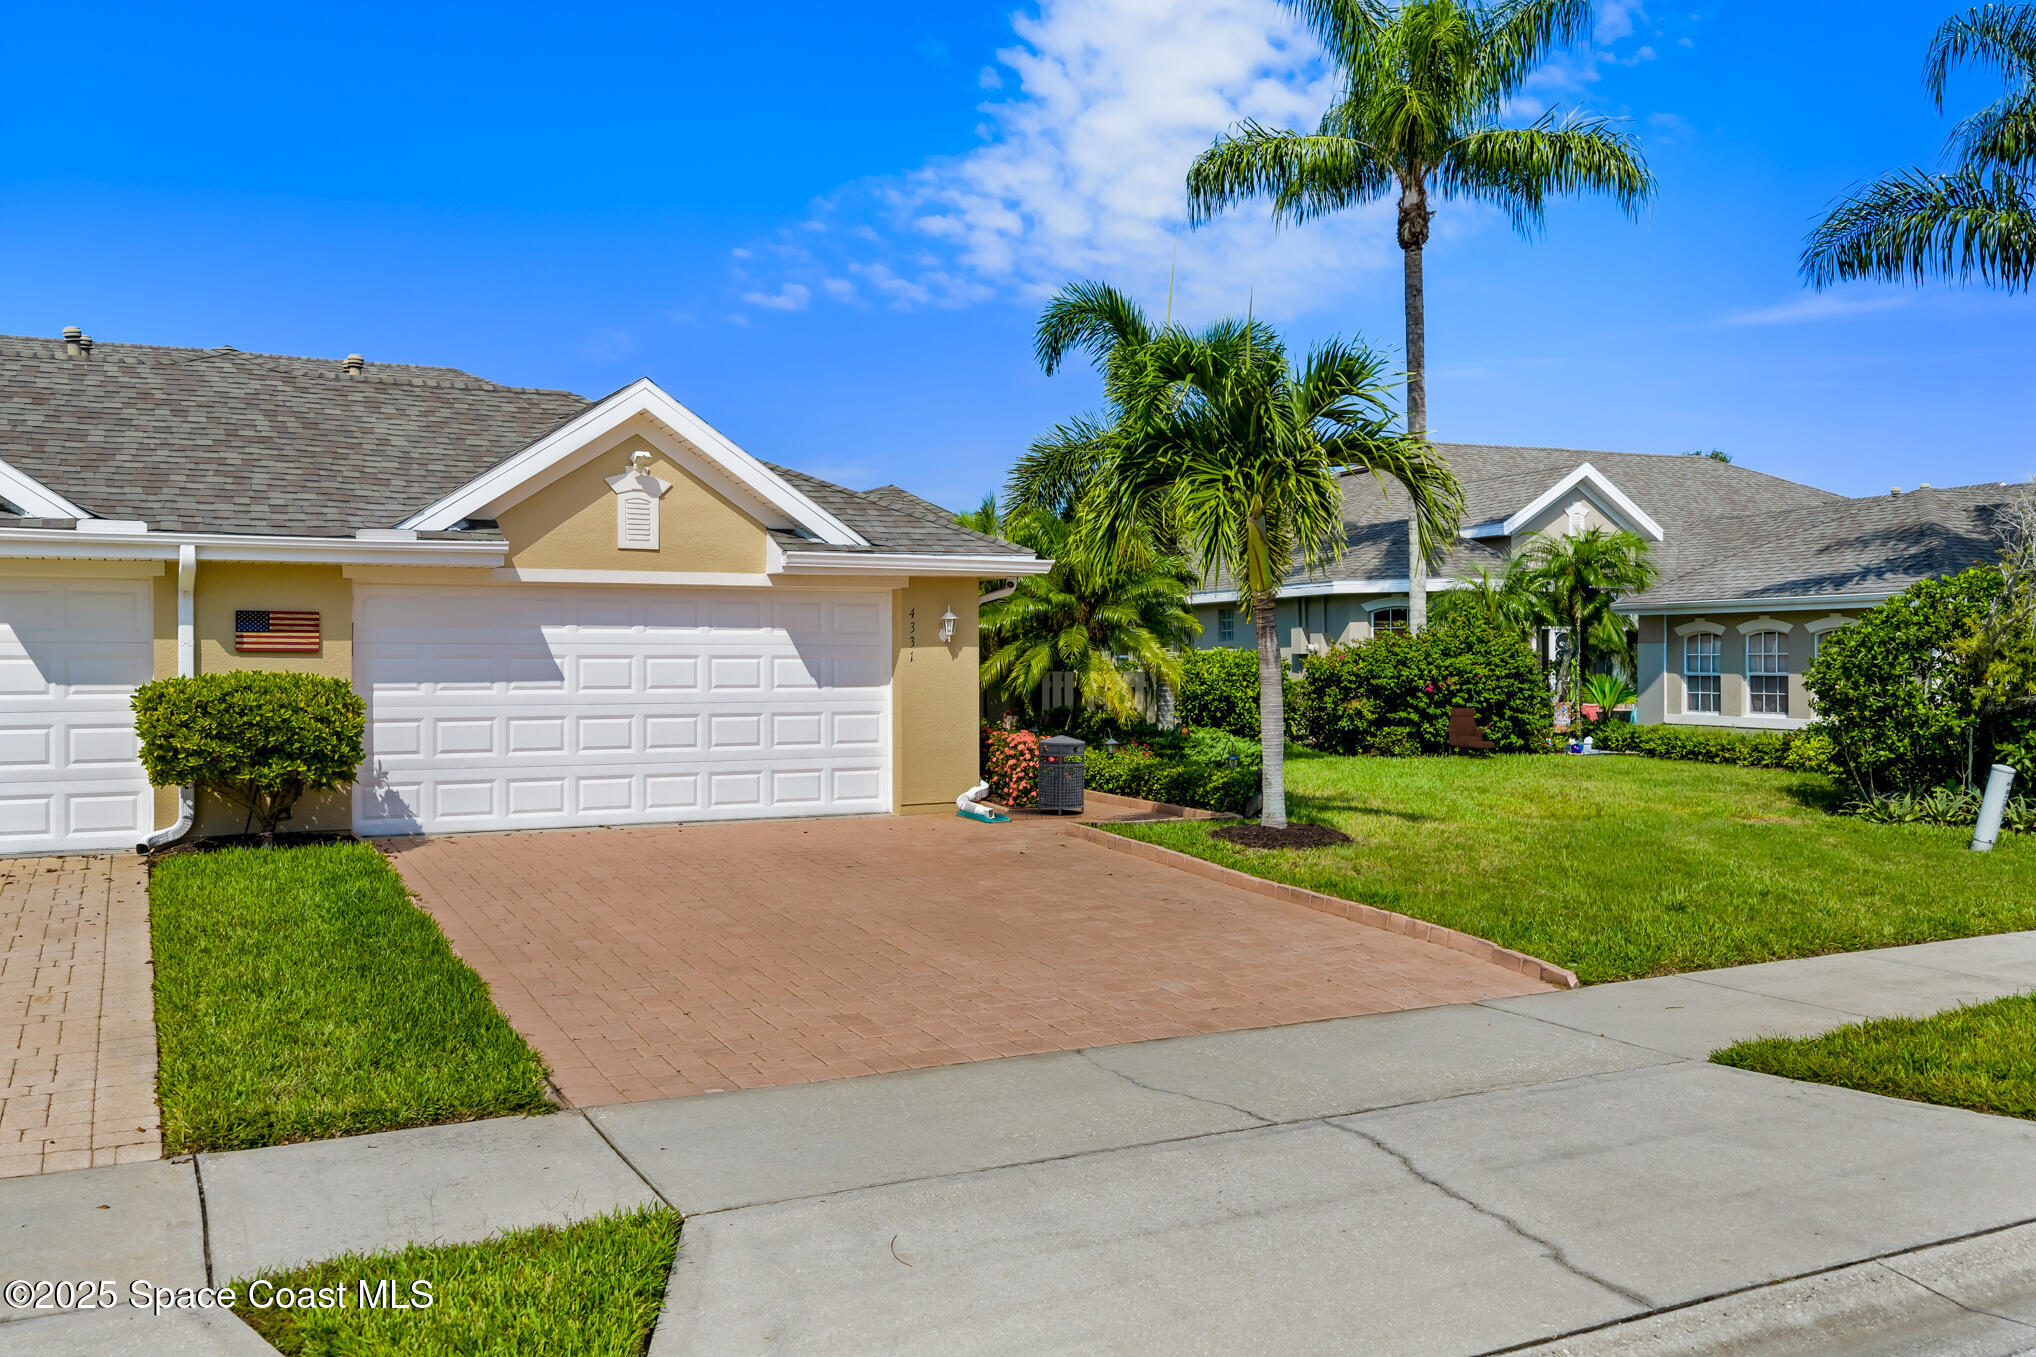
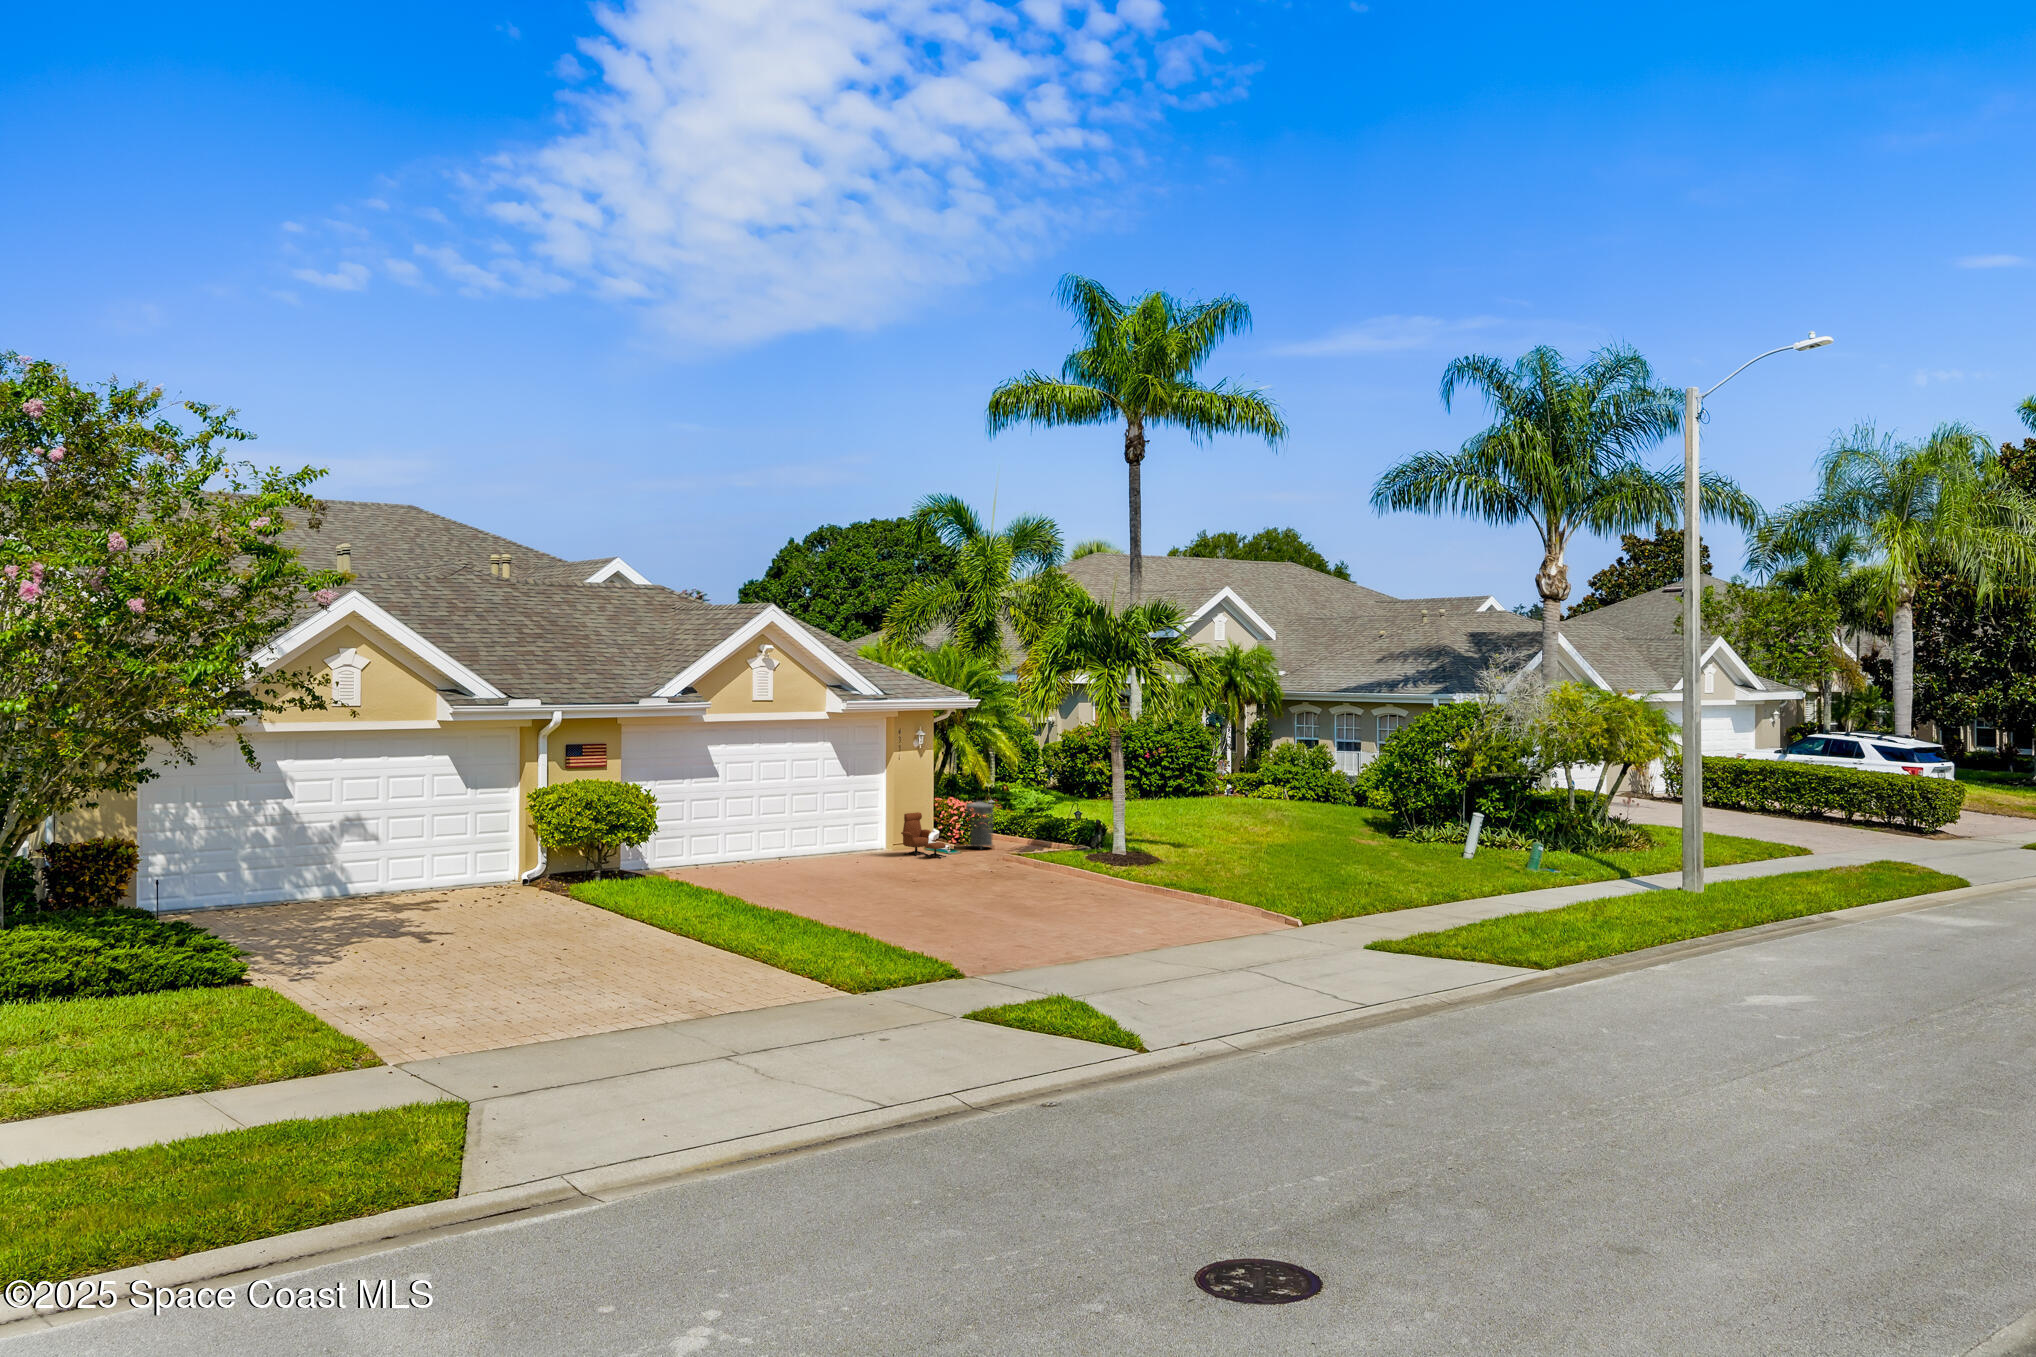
lounge chair: present [1446,708,1495,759] -> present [901,812,946,858]

